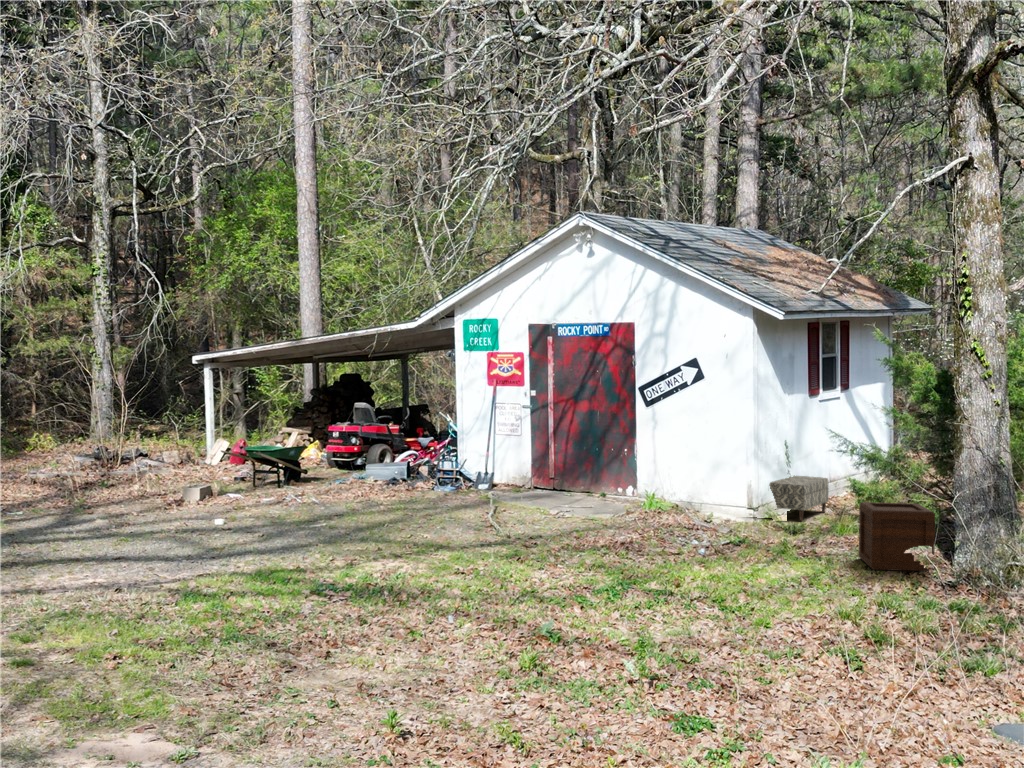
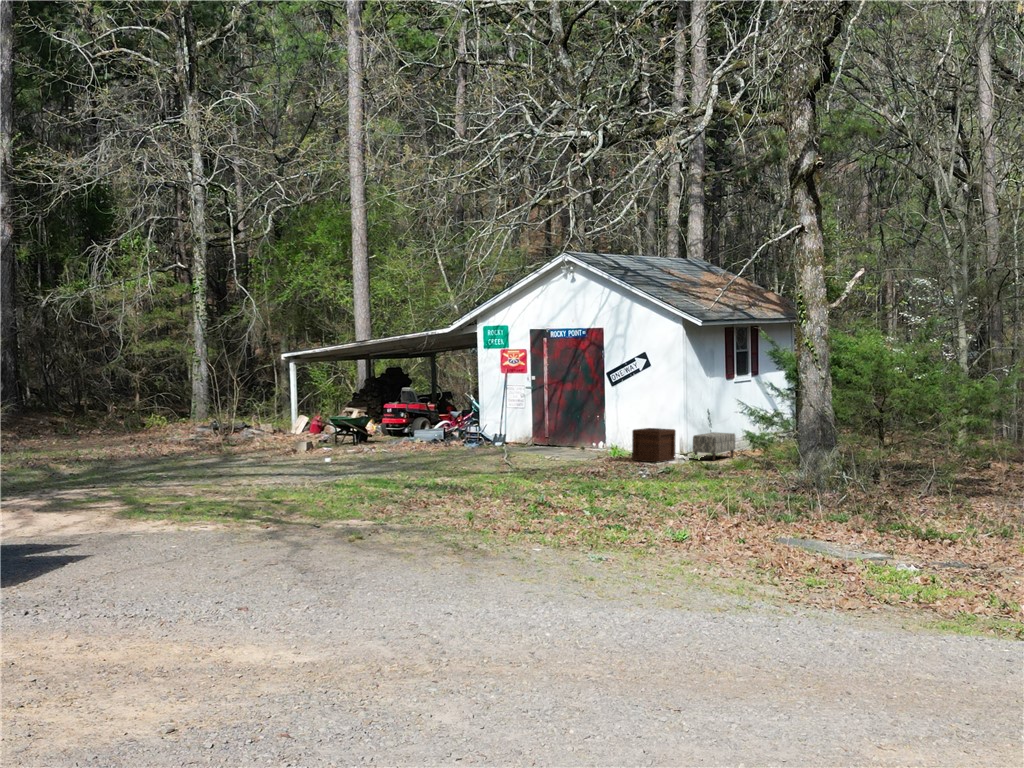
wooden crate: present [859,502,935,572] -> present [632,428,676,462]

